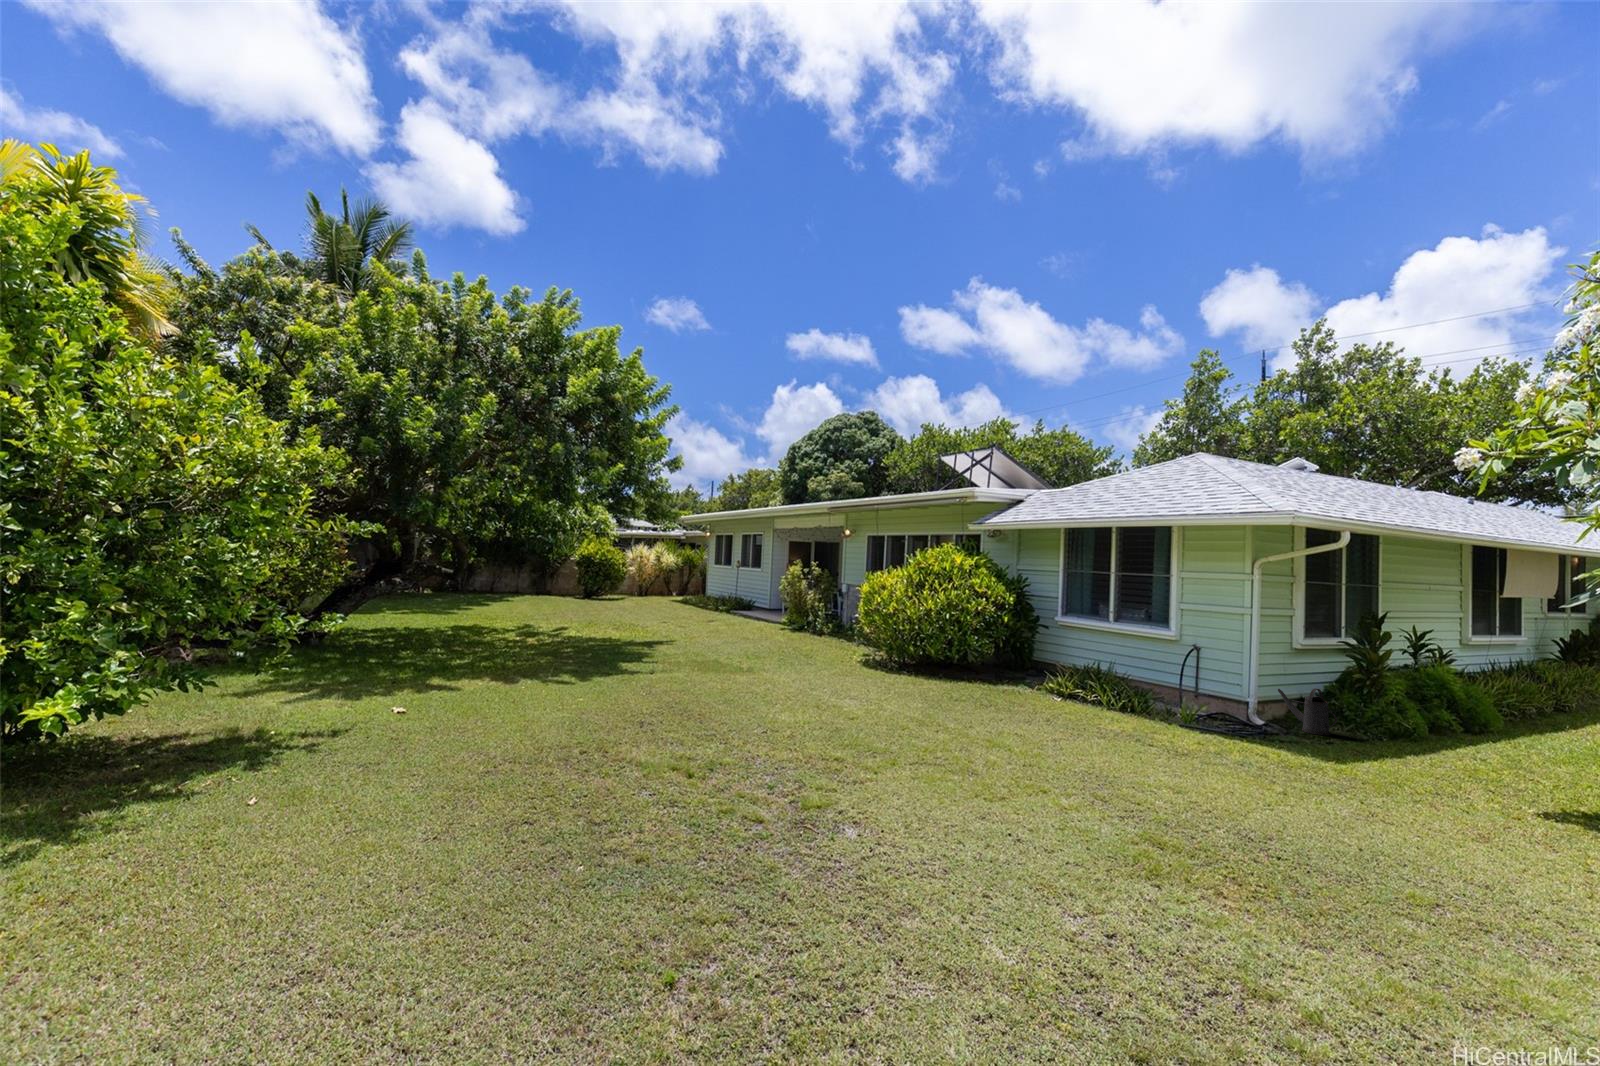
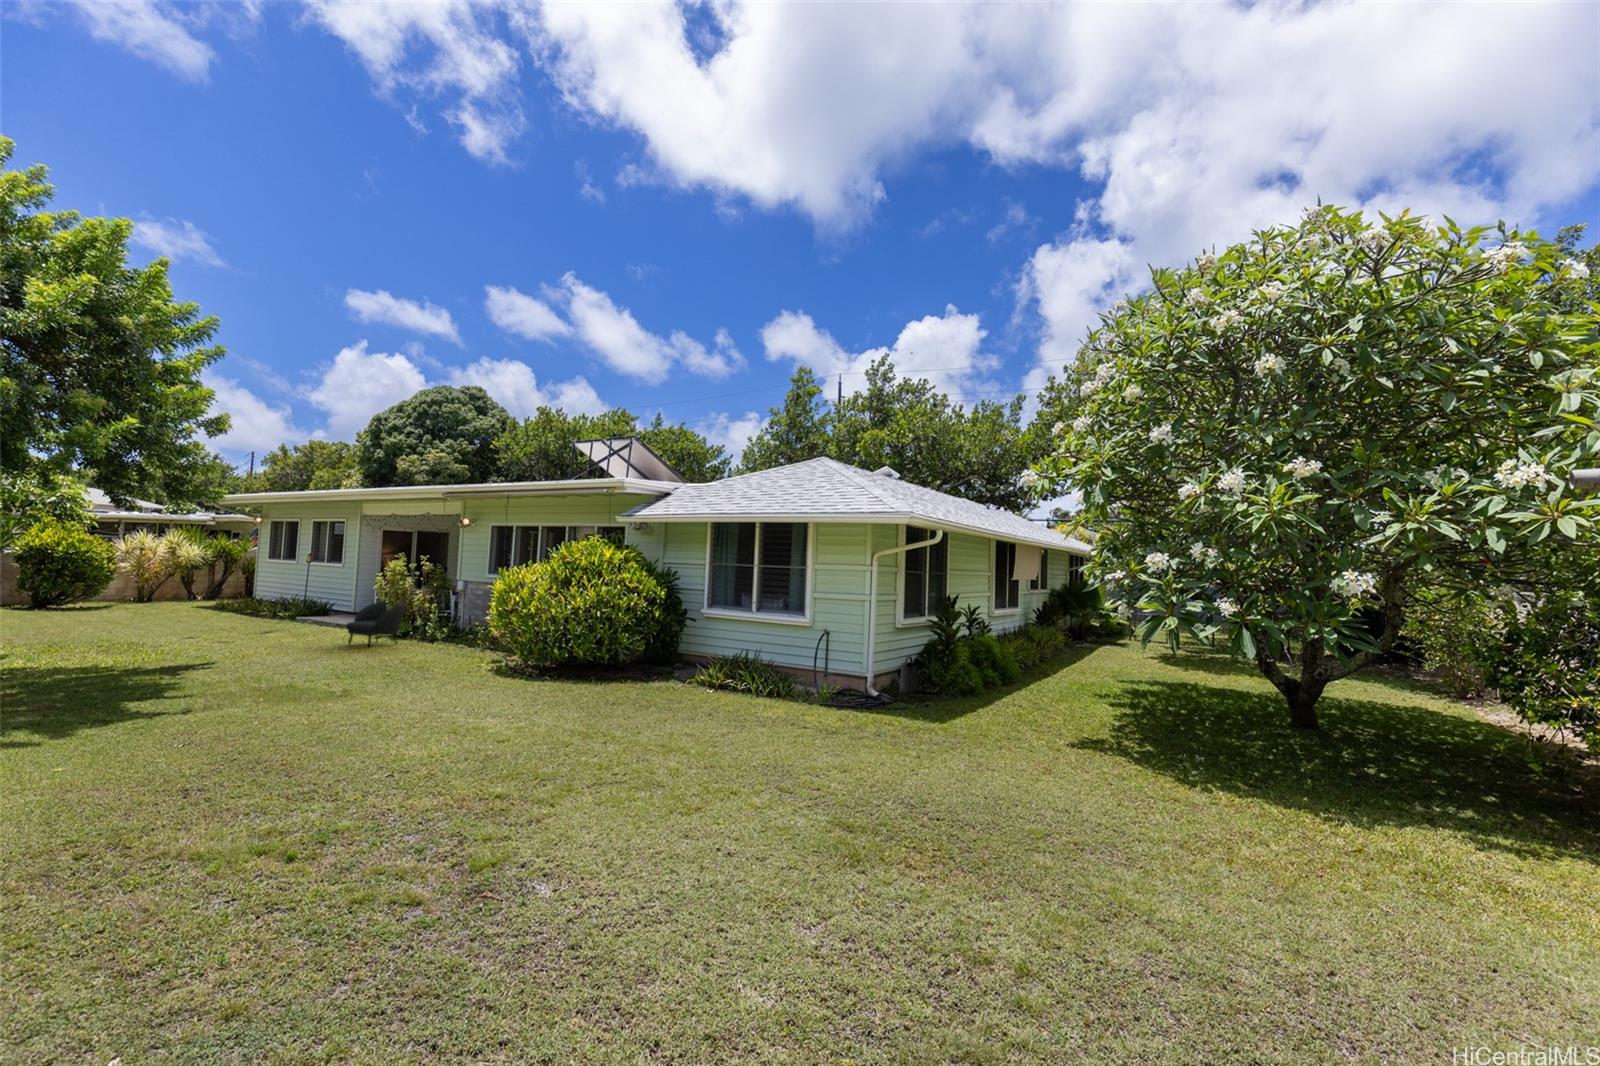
armchair: none [765,597,805,634] -> present [346,601,406,647]

